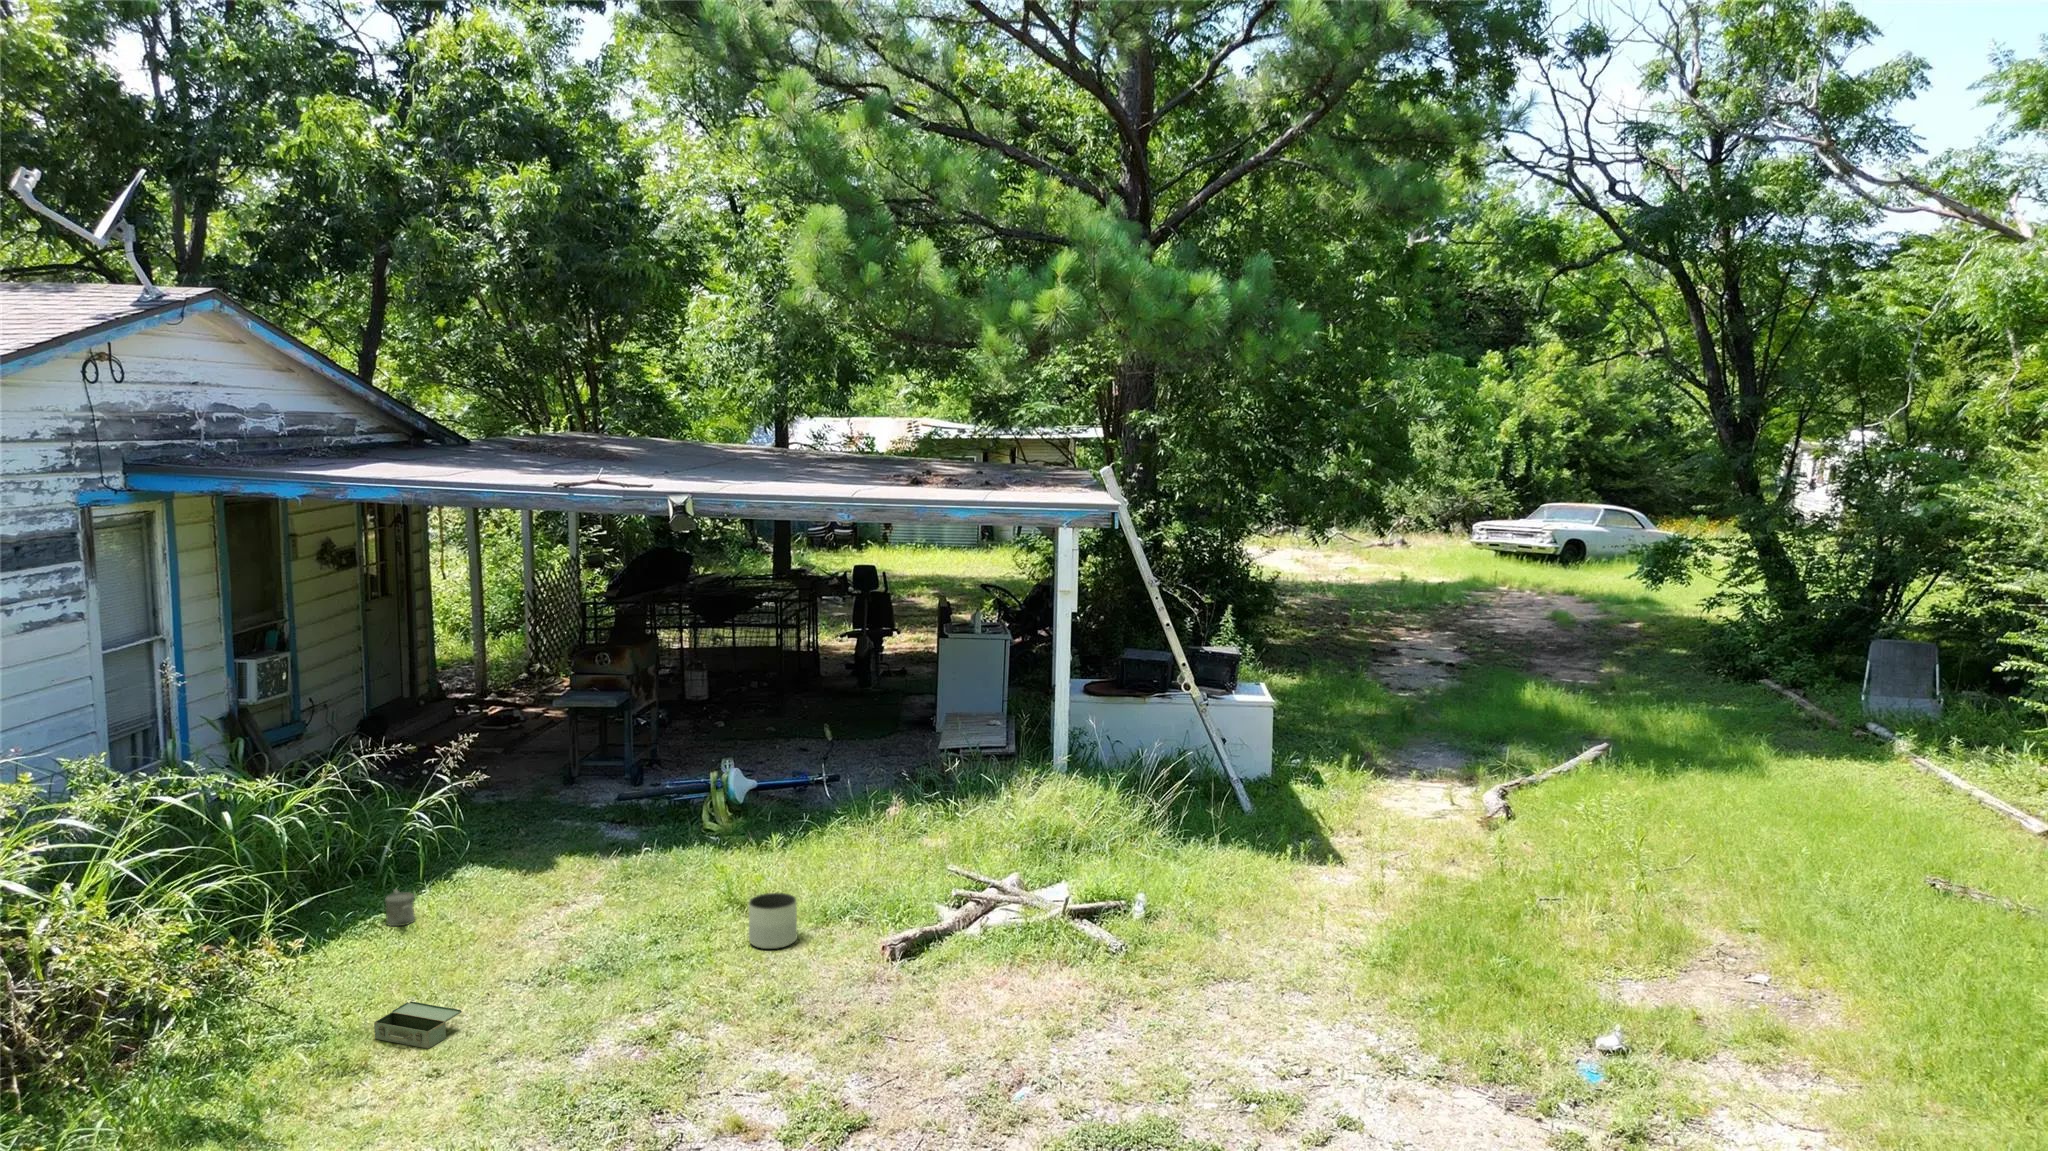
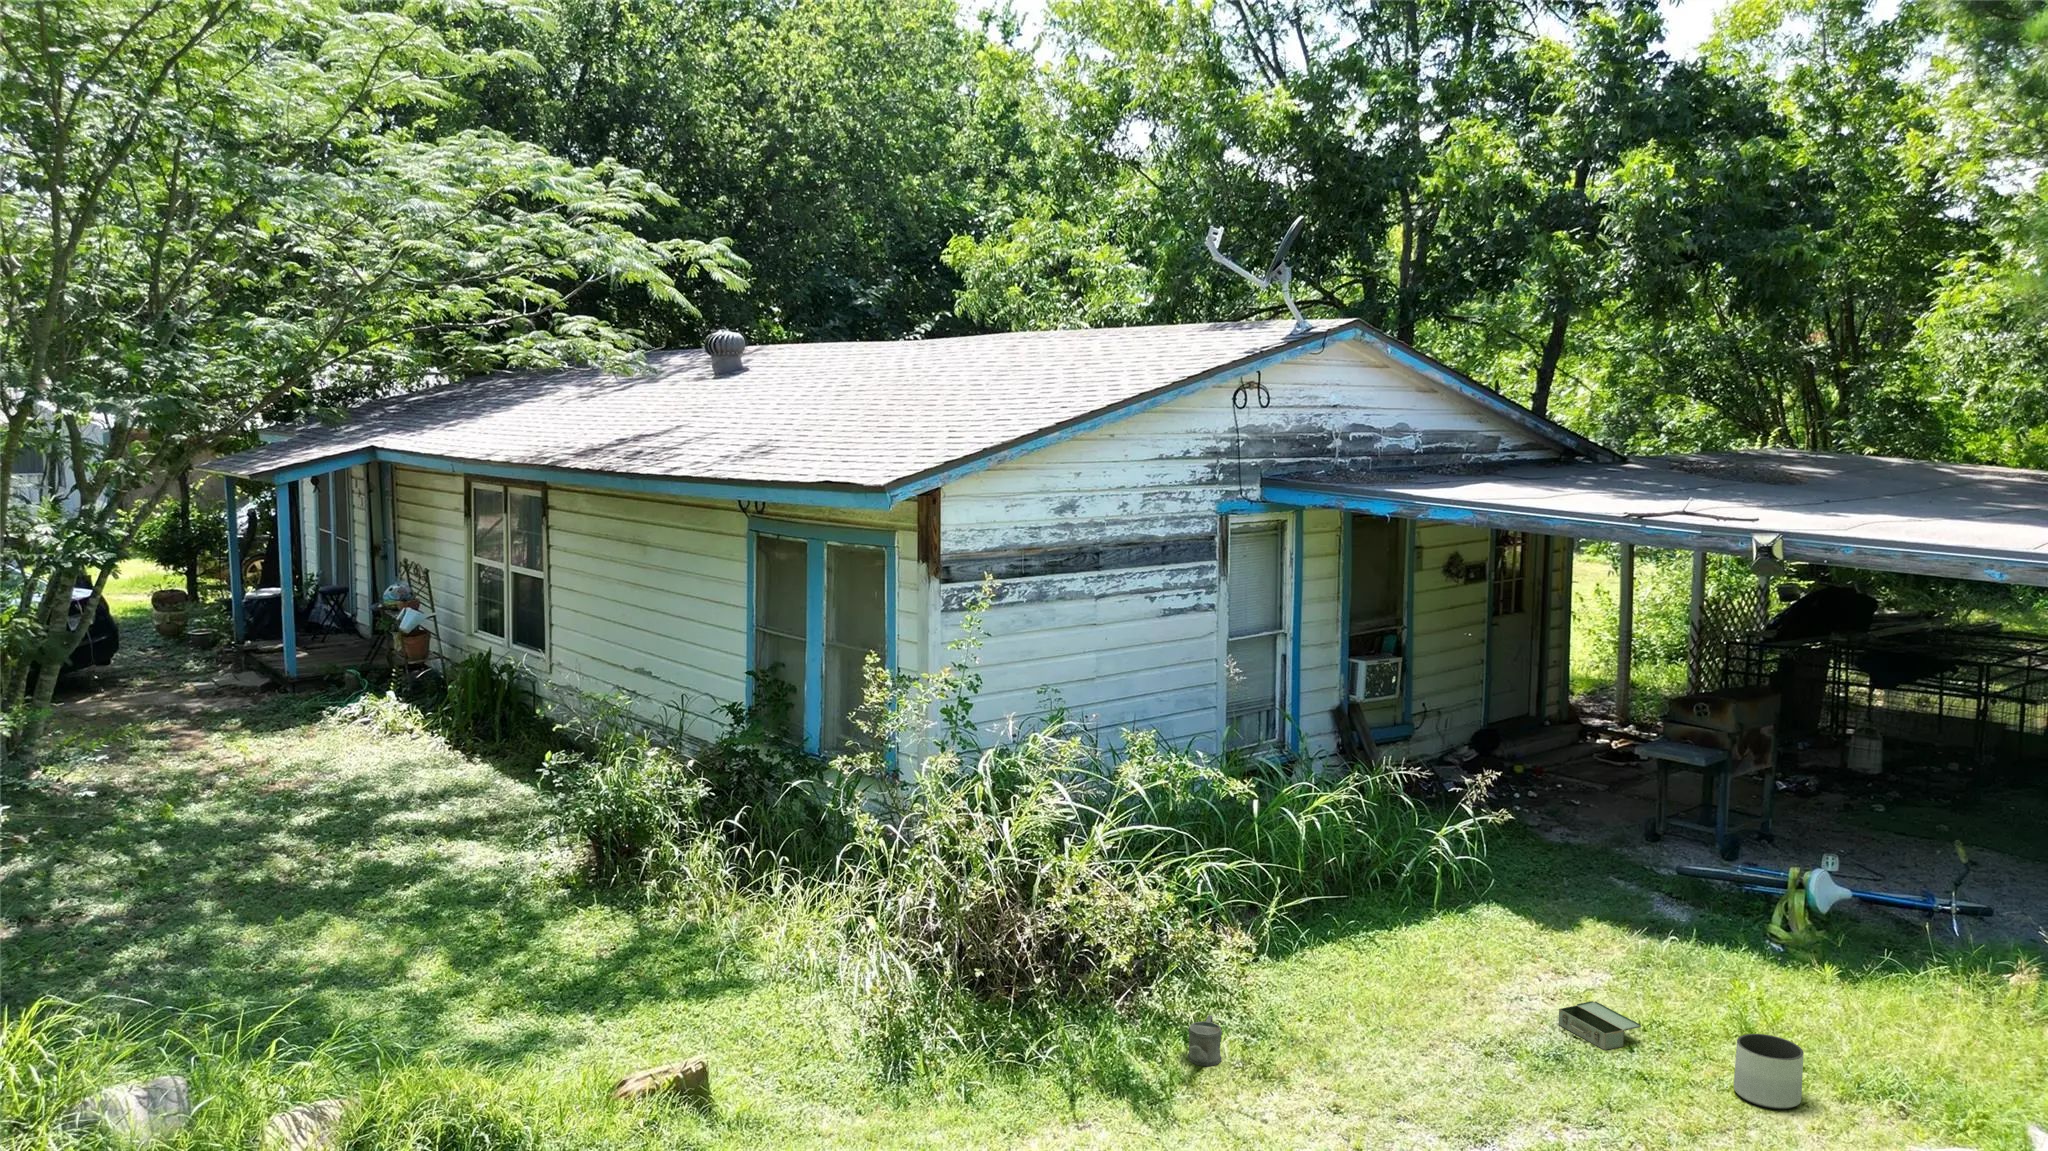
watering can: present [385,889,415,926] -> present [1188,1015,1222,1066]
toolbox: present [374,1001,462,1049] -> present [1559,1001,1641,1050]

